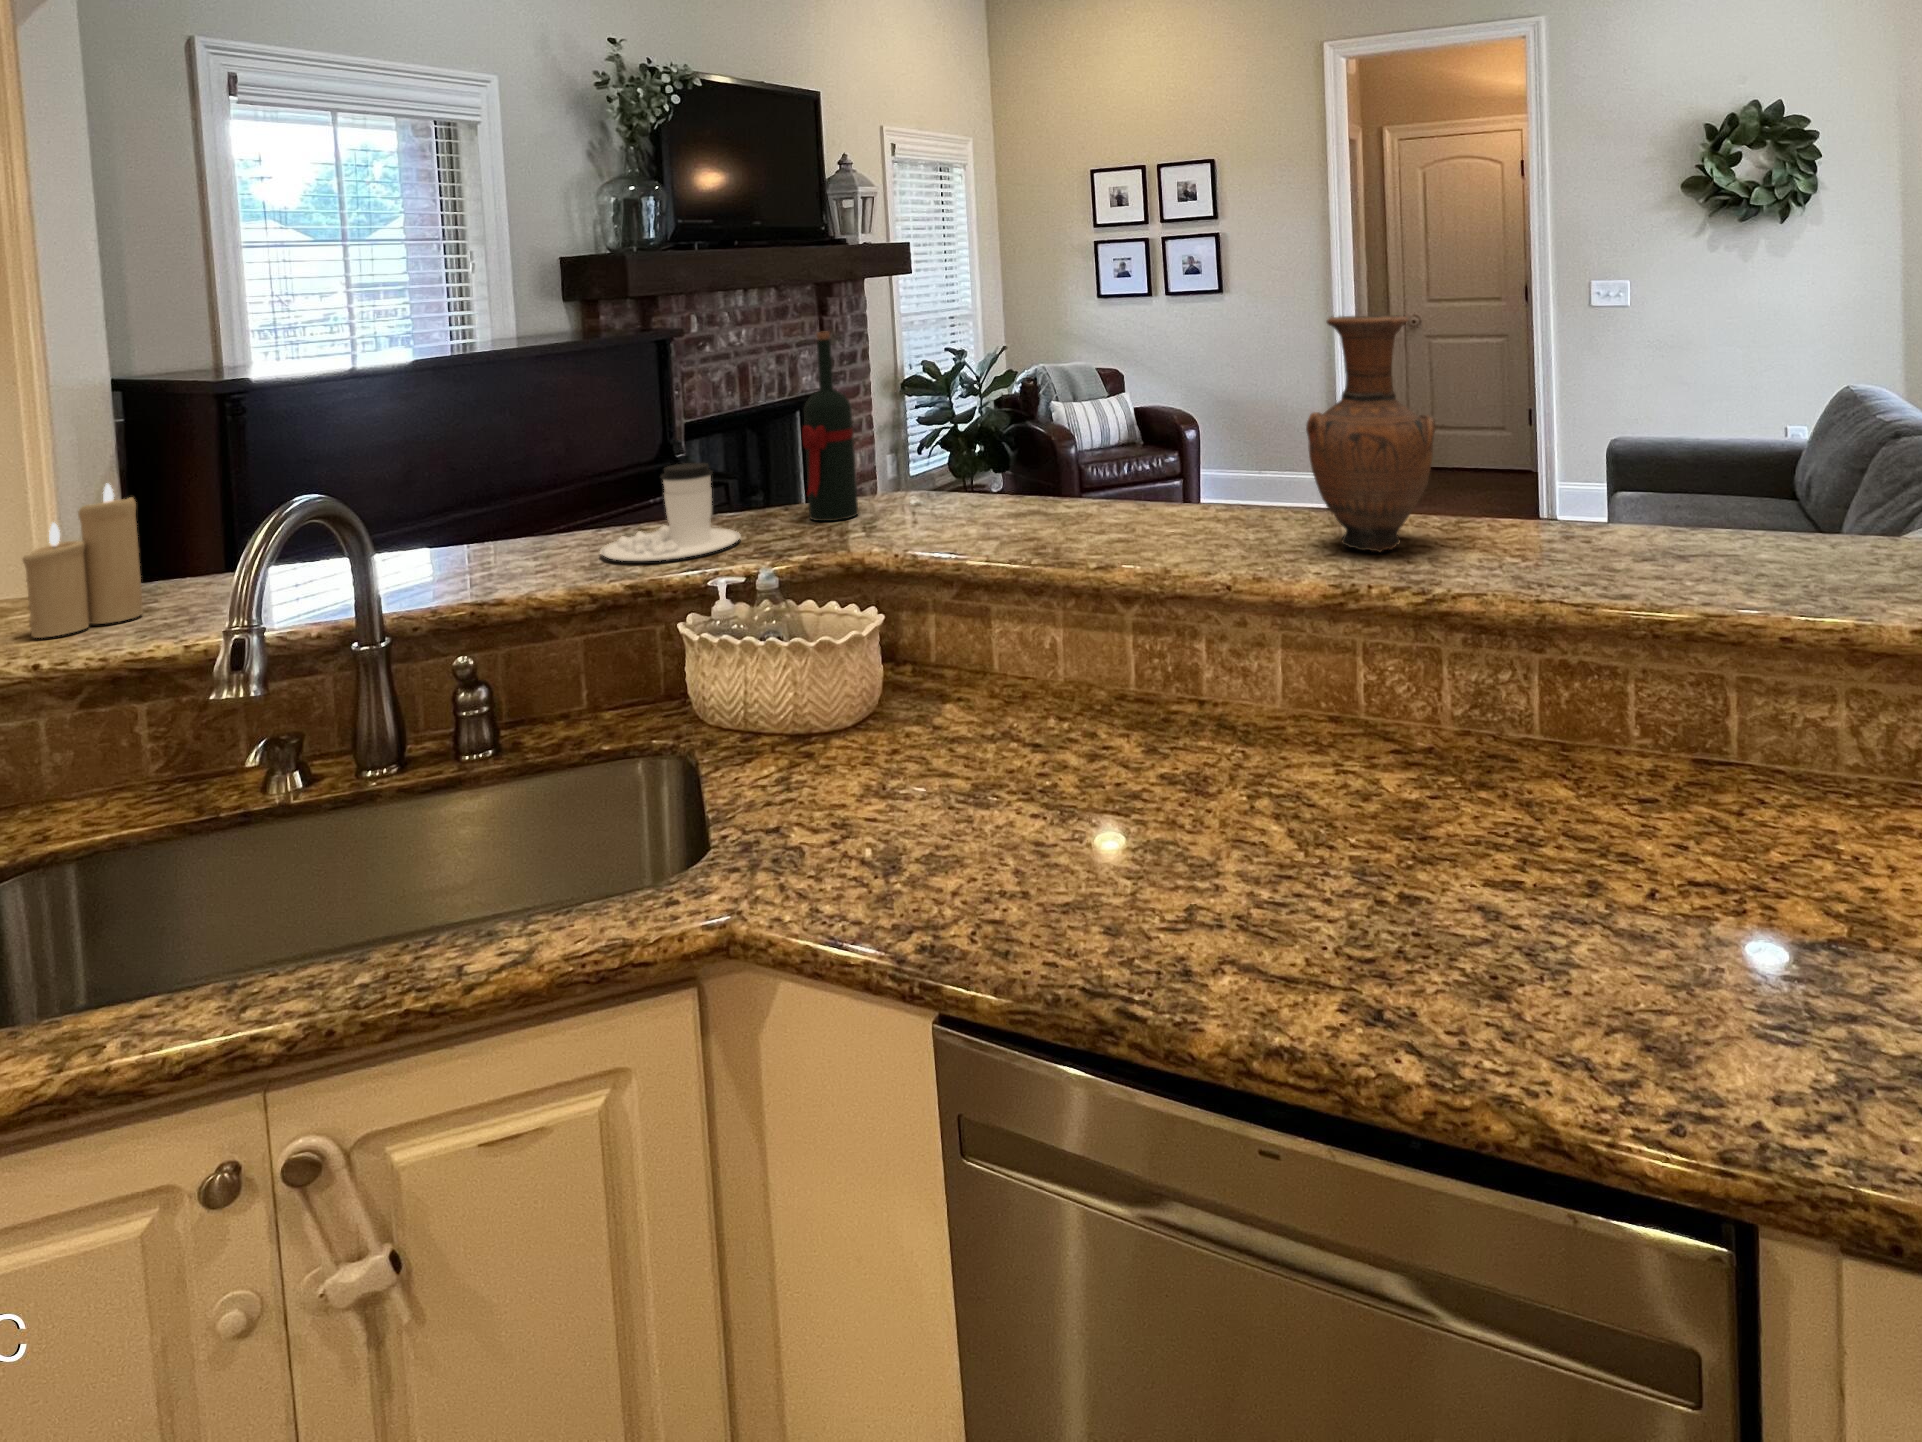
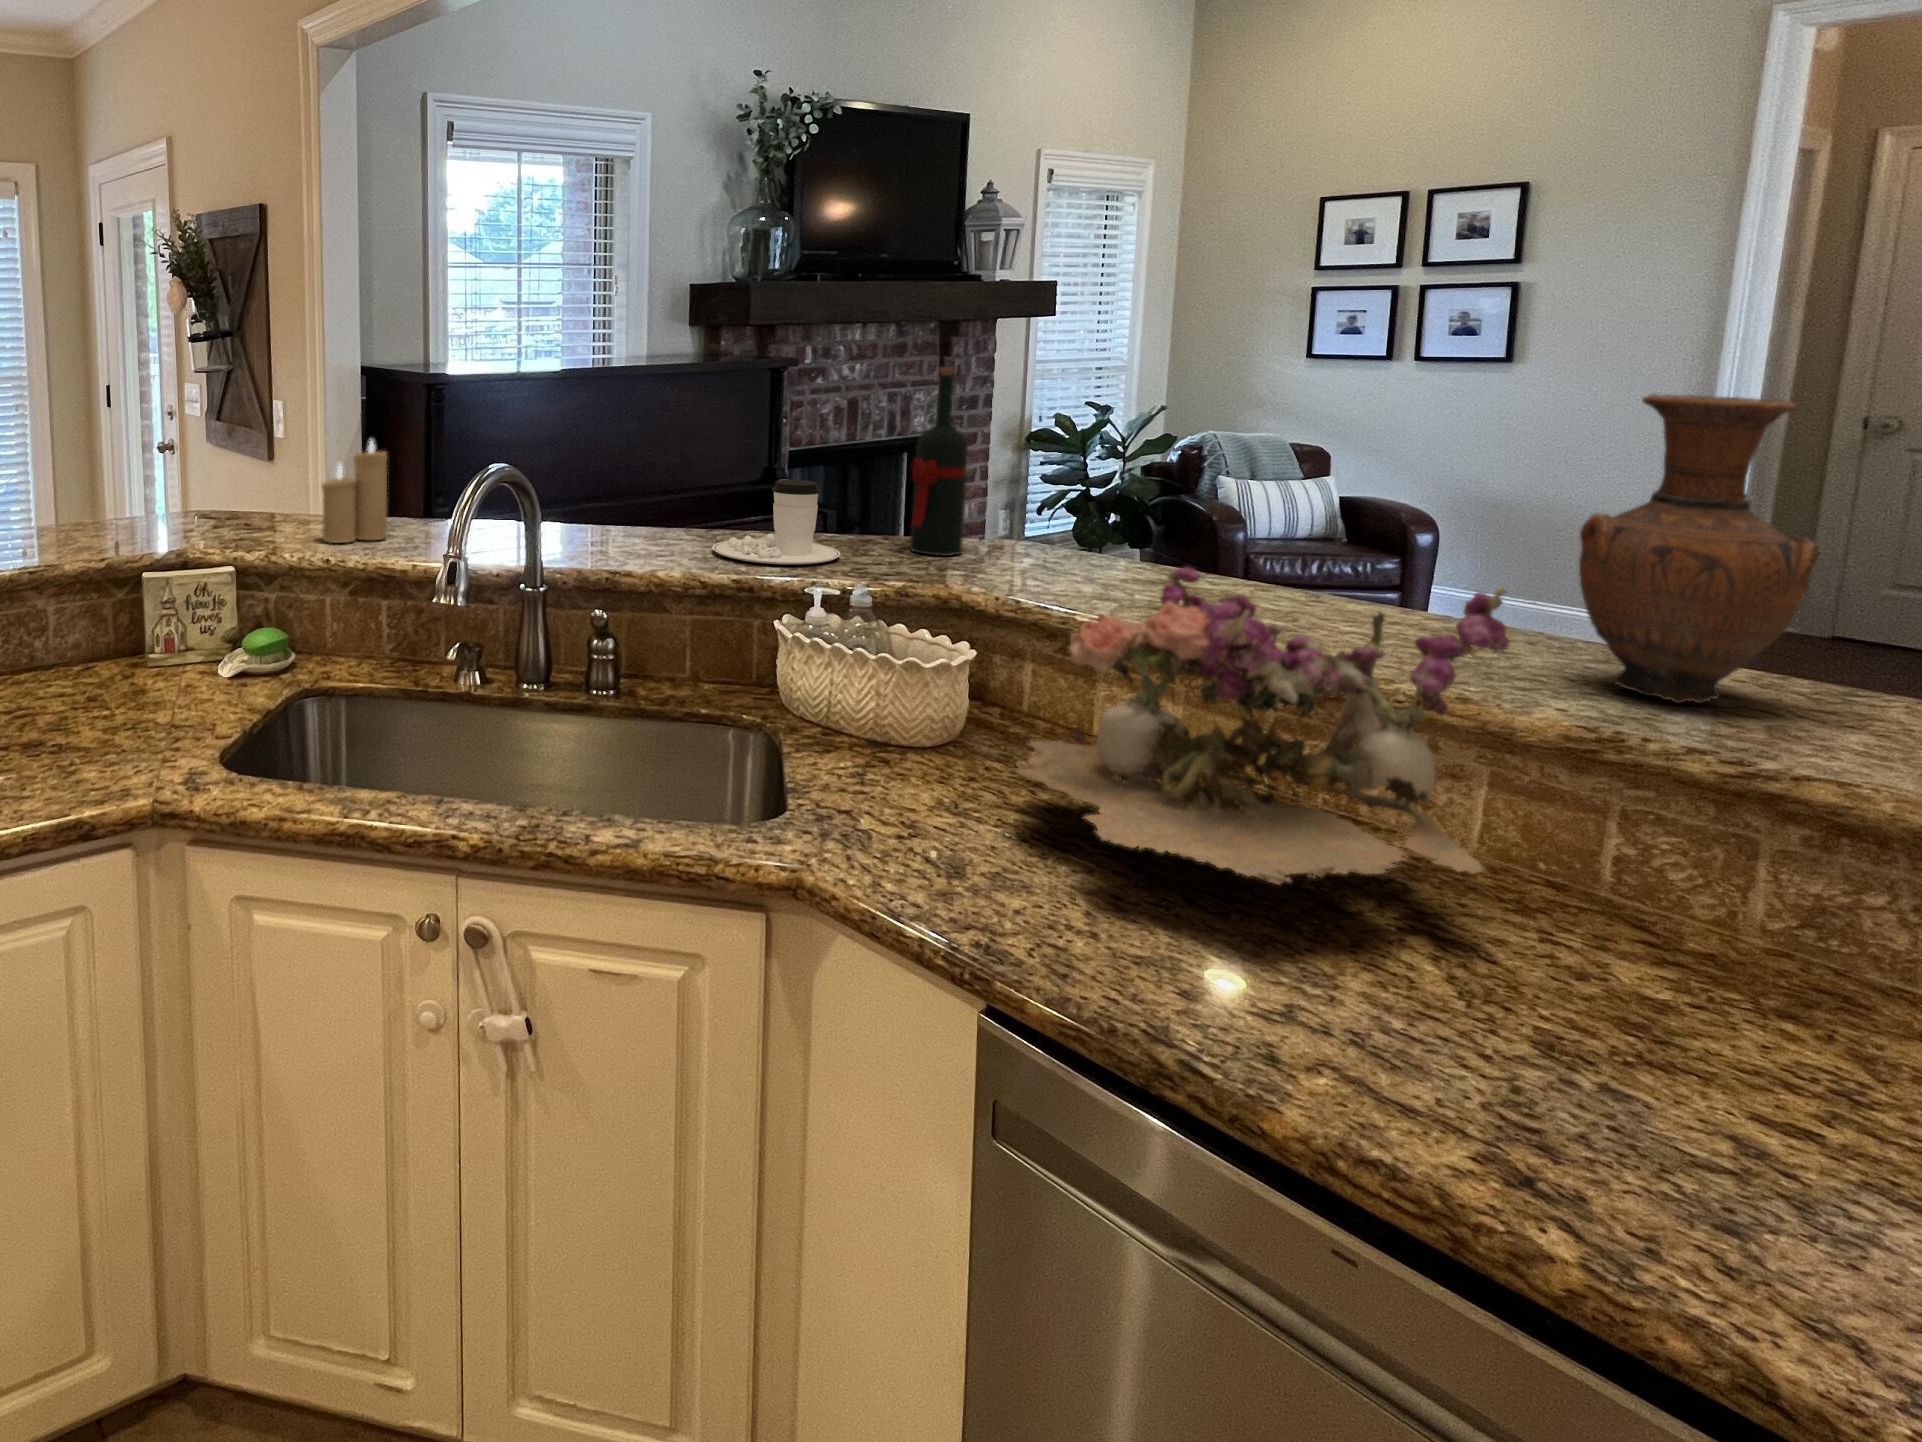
flower arrangement: none [931,485,1298,793] -> present [1014,567,1510,885]

